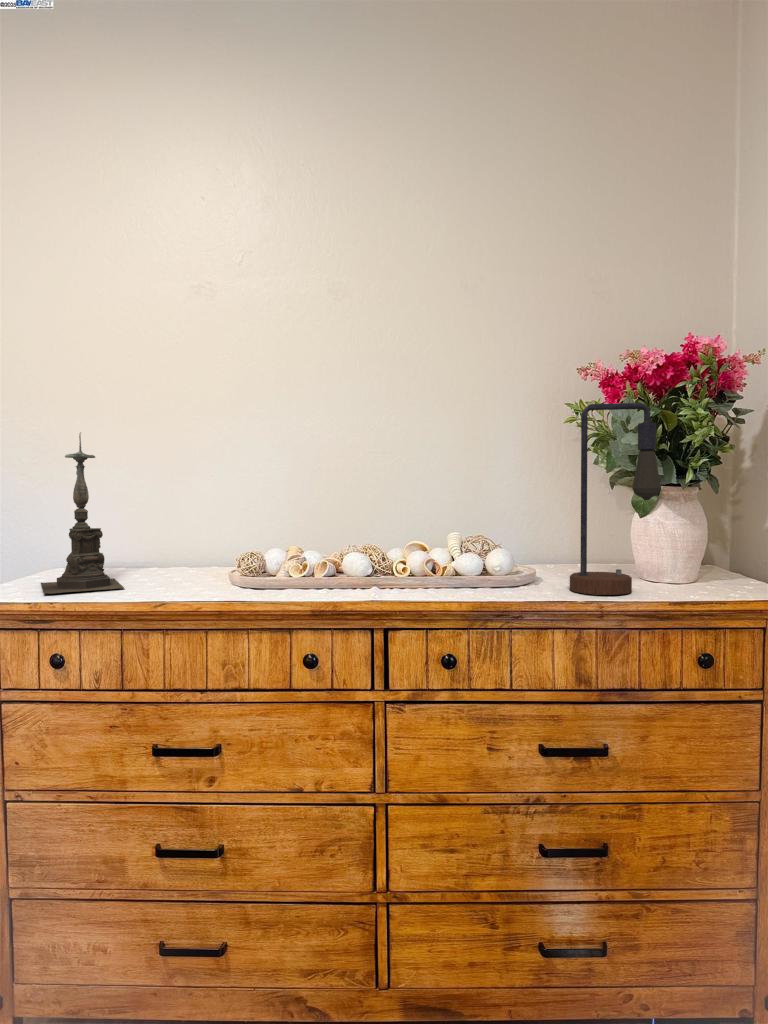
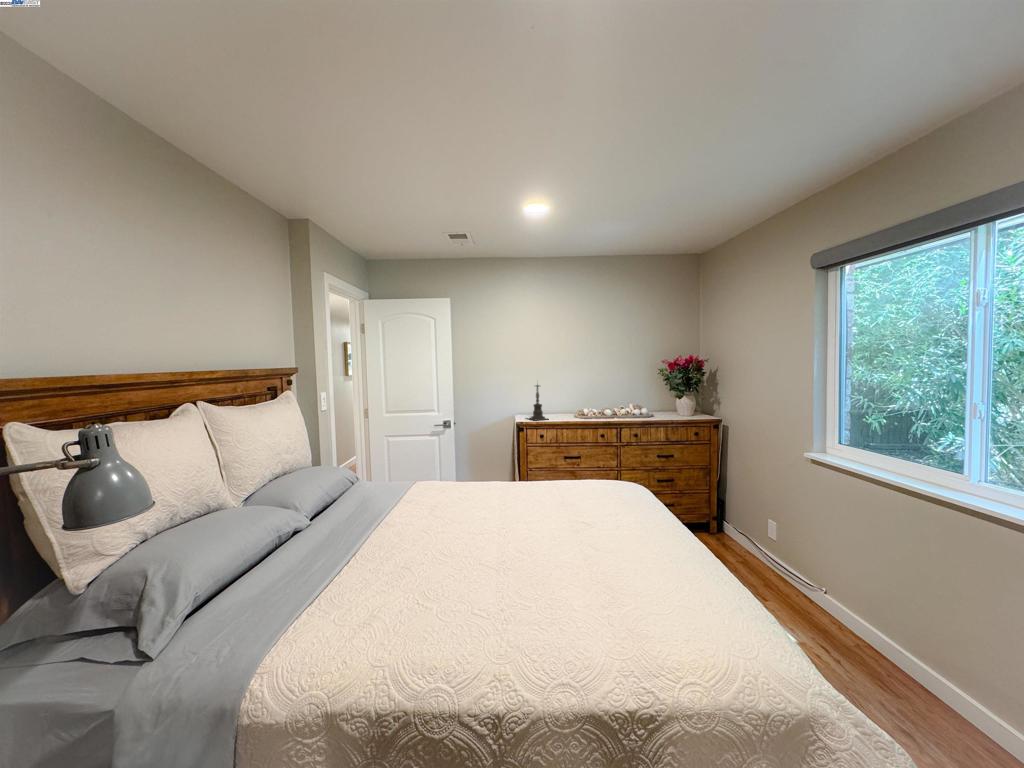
table lamp: present [570,403,661,595] -> none [663,373,685,419]

